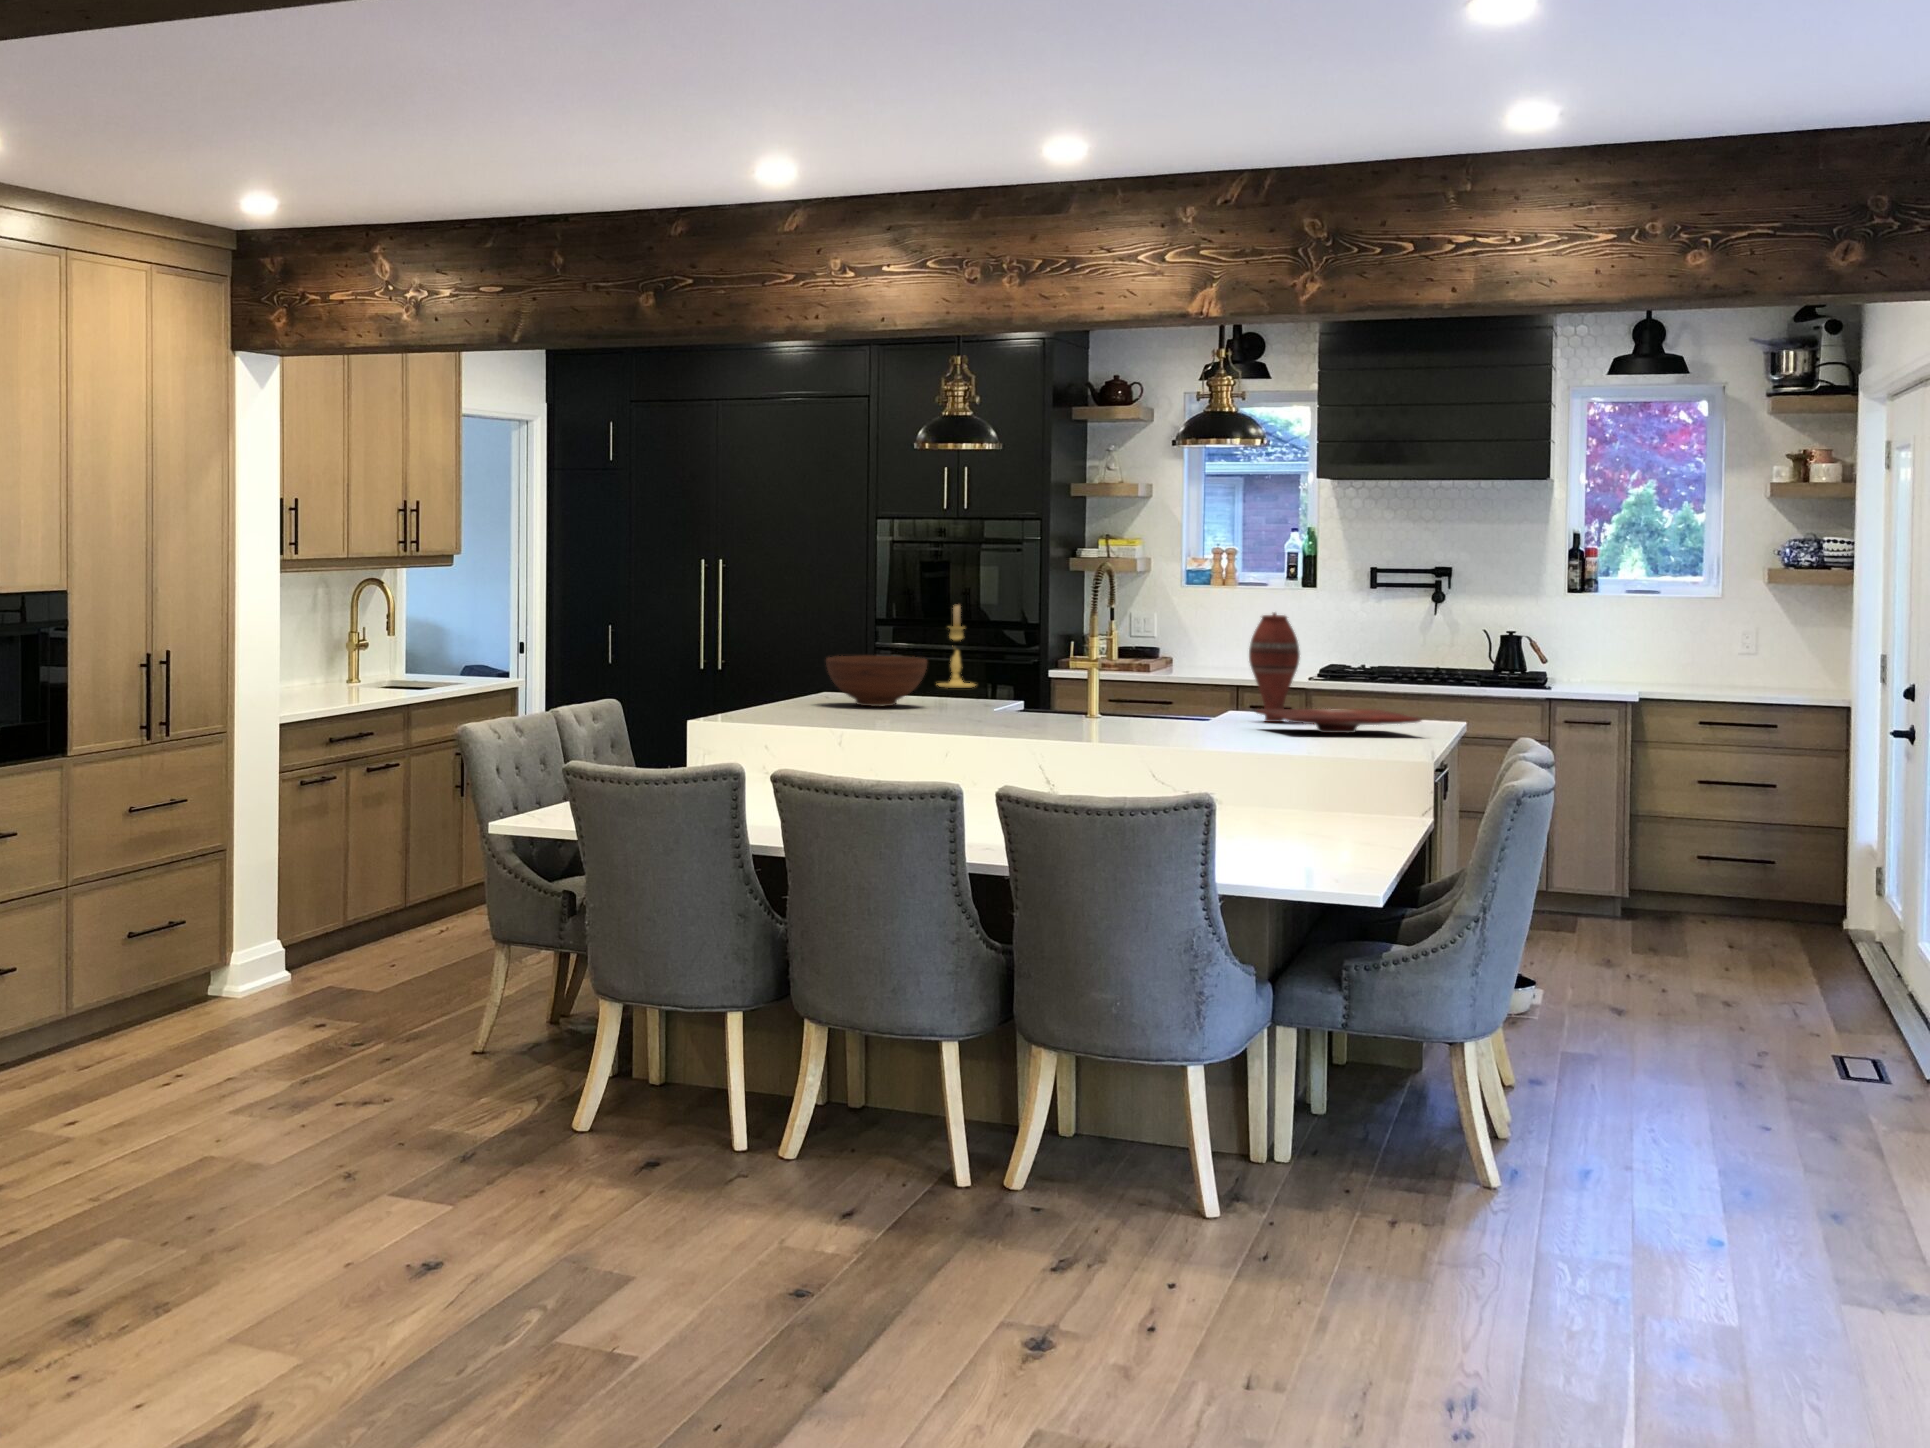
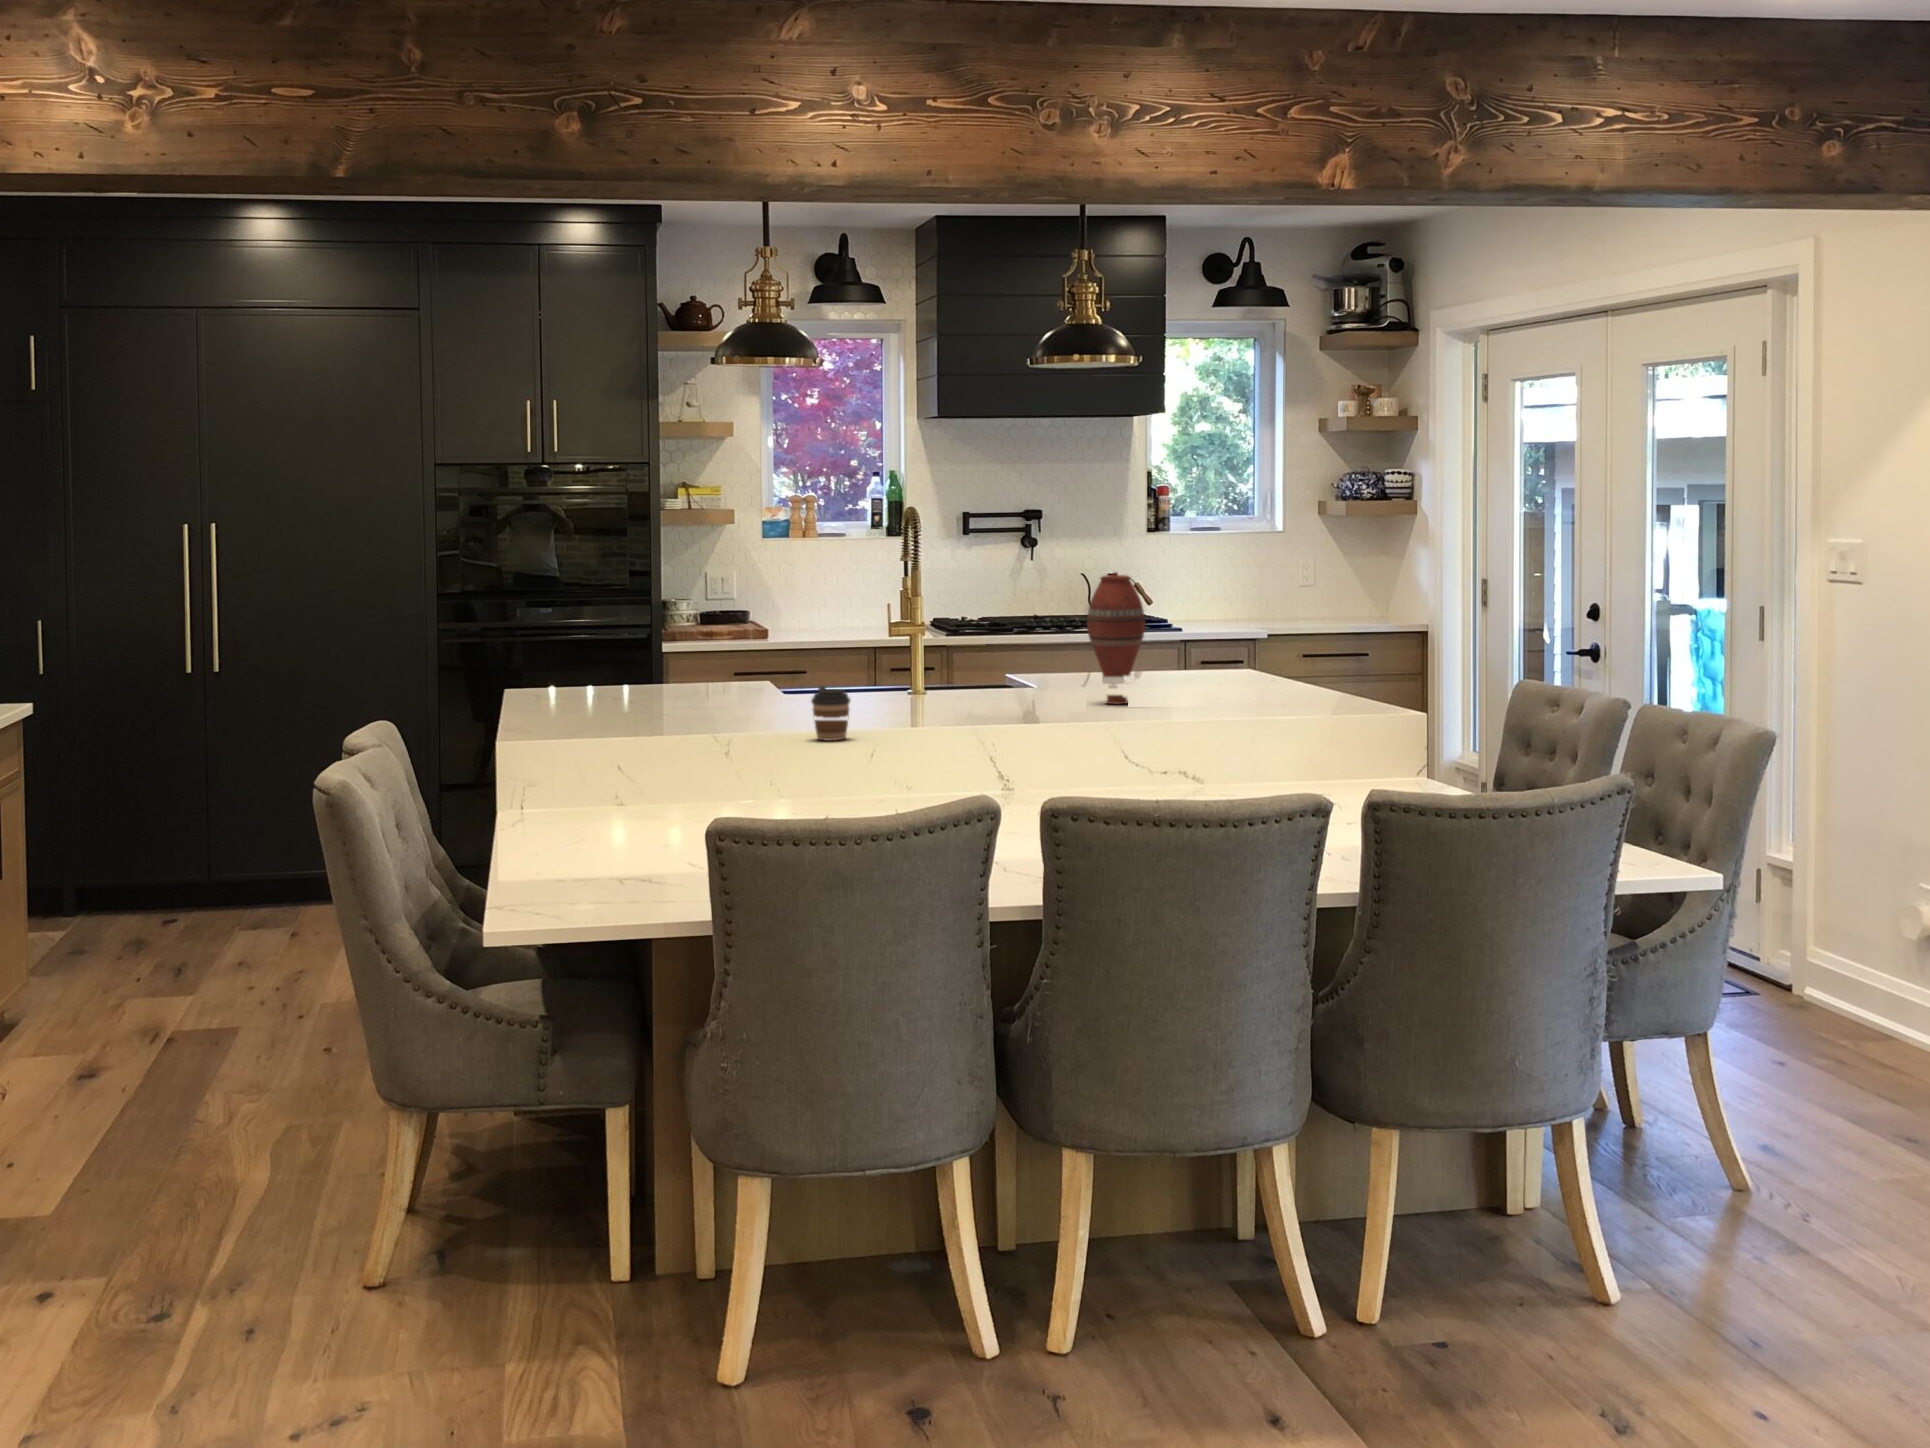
candle holder: present [938,605,975,688] -> none [528,574,580,683]
fruit bowl: present [826,656,927,707] -> none [549,655,689,729]
coffee cup: none [957,680,986,720] -> present [811,686,851,741]
cutting board: present [1255,709,1421,733] -> none [1162,681,1355,717]

